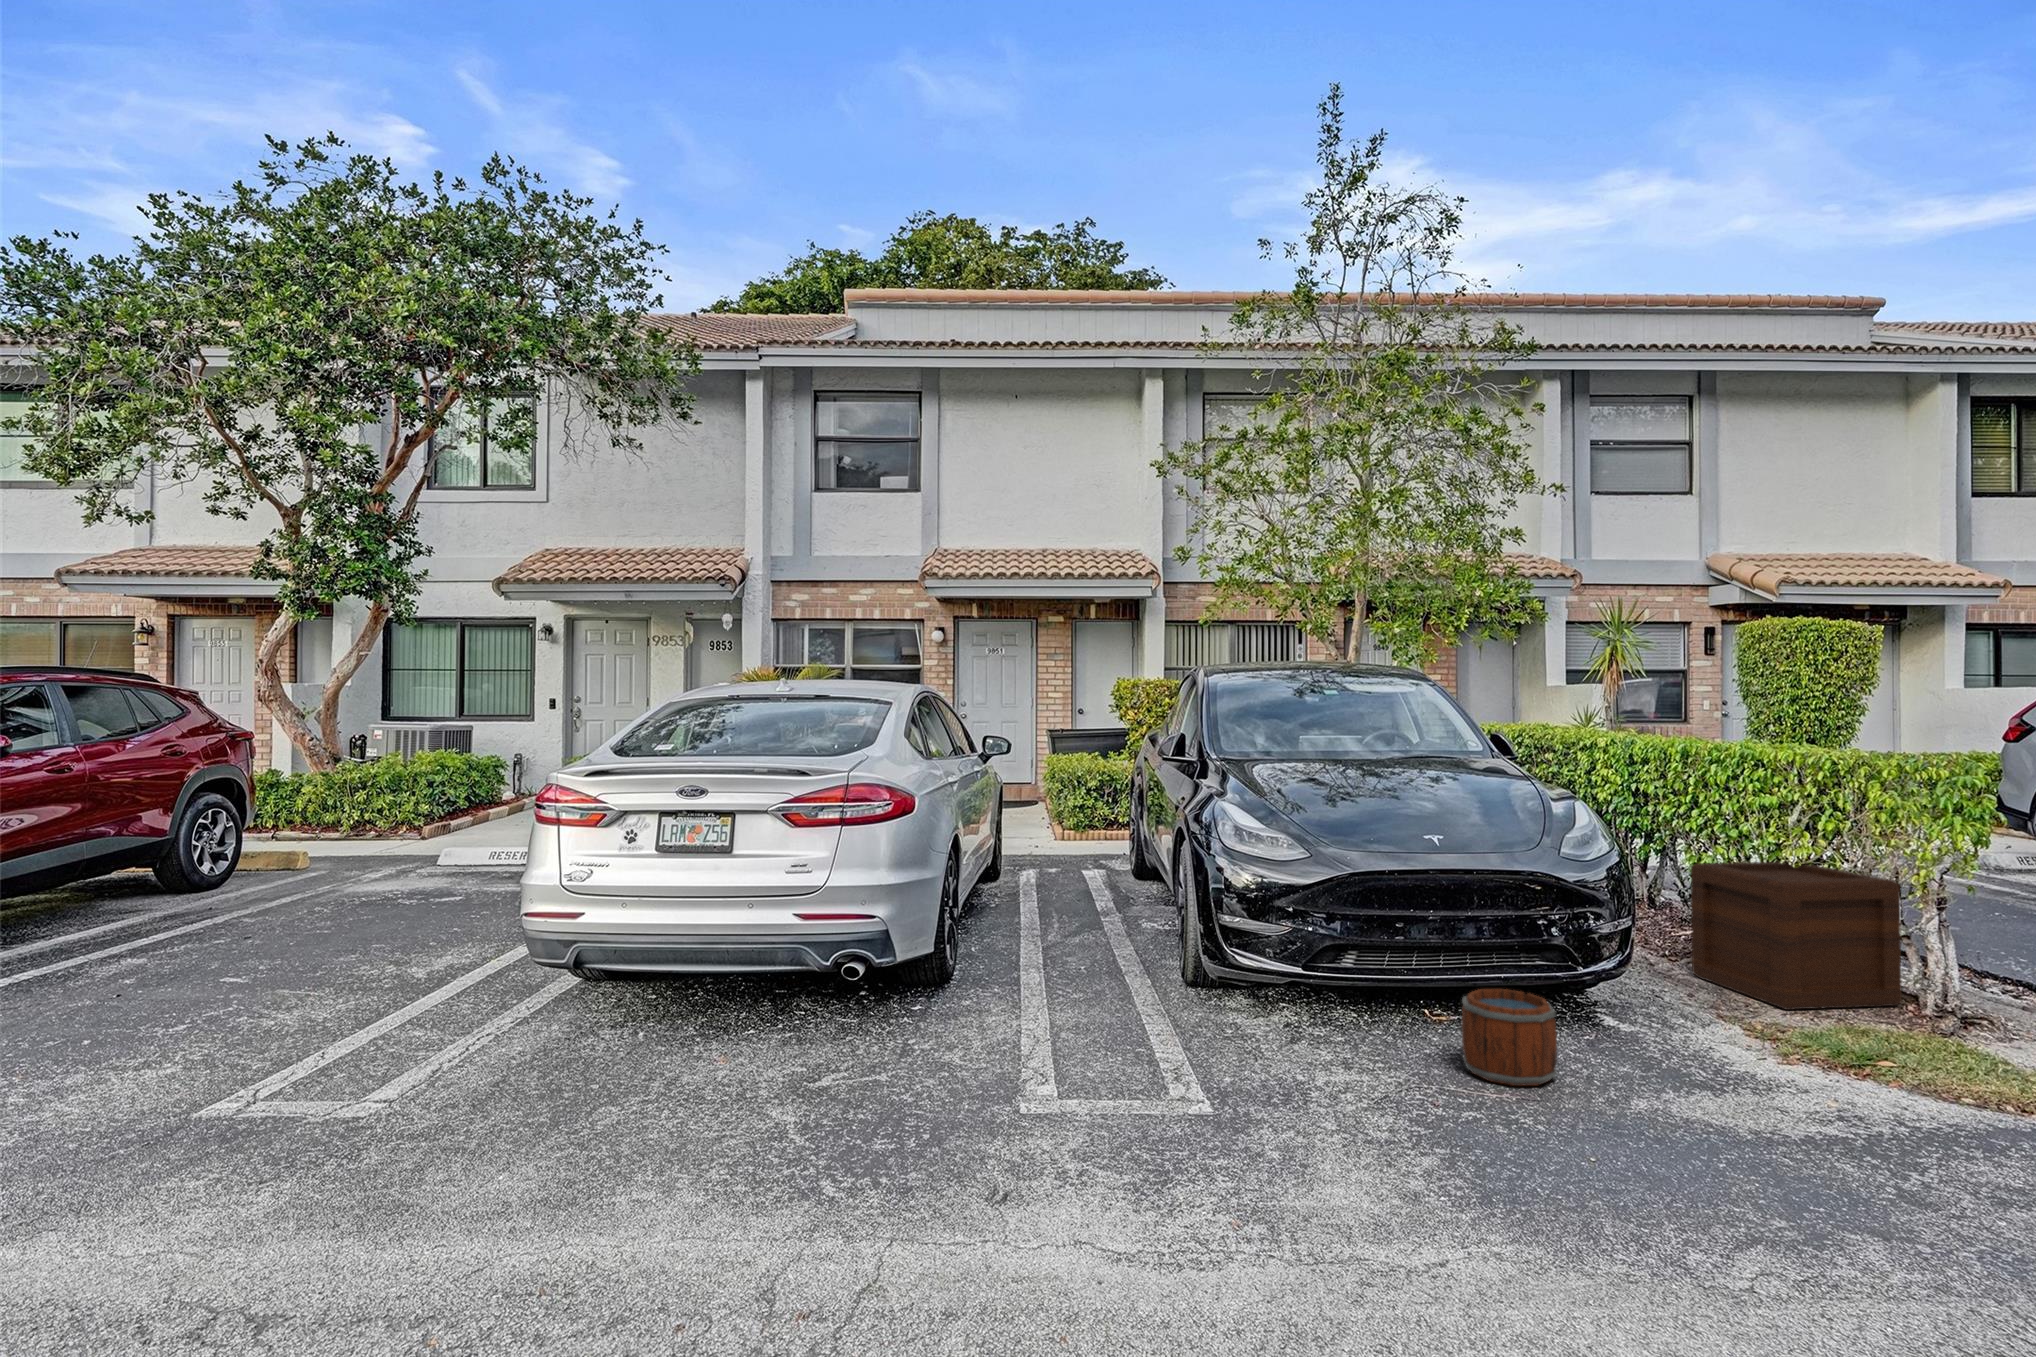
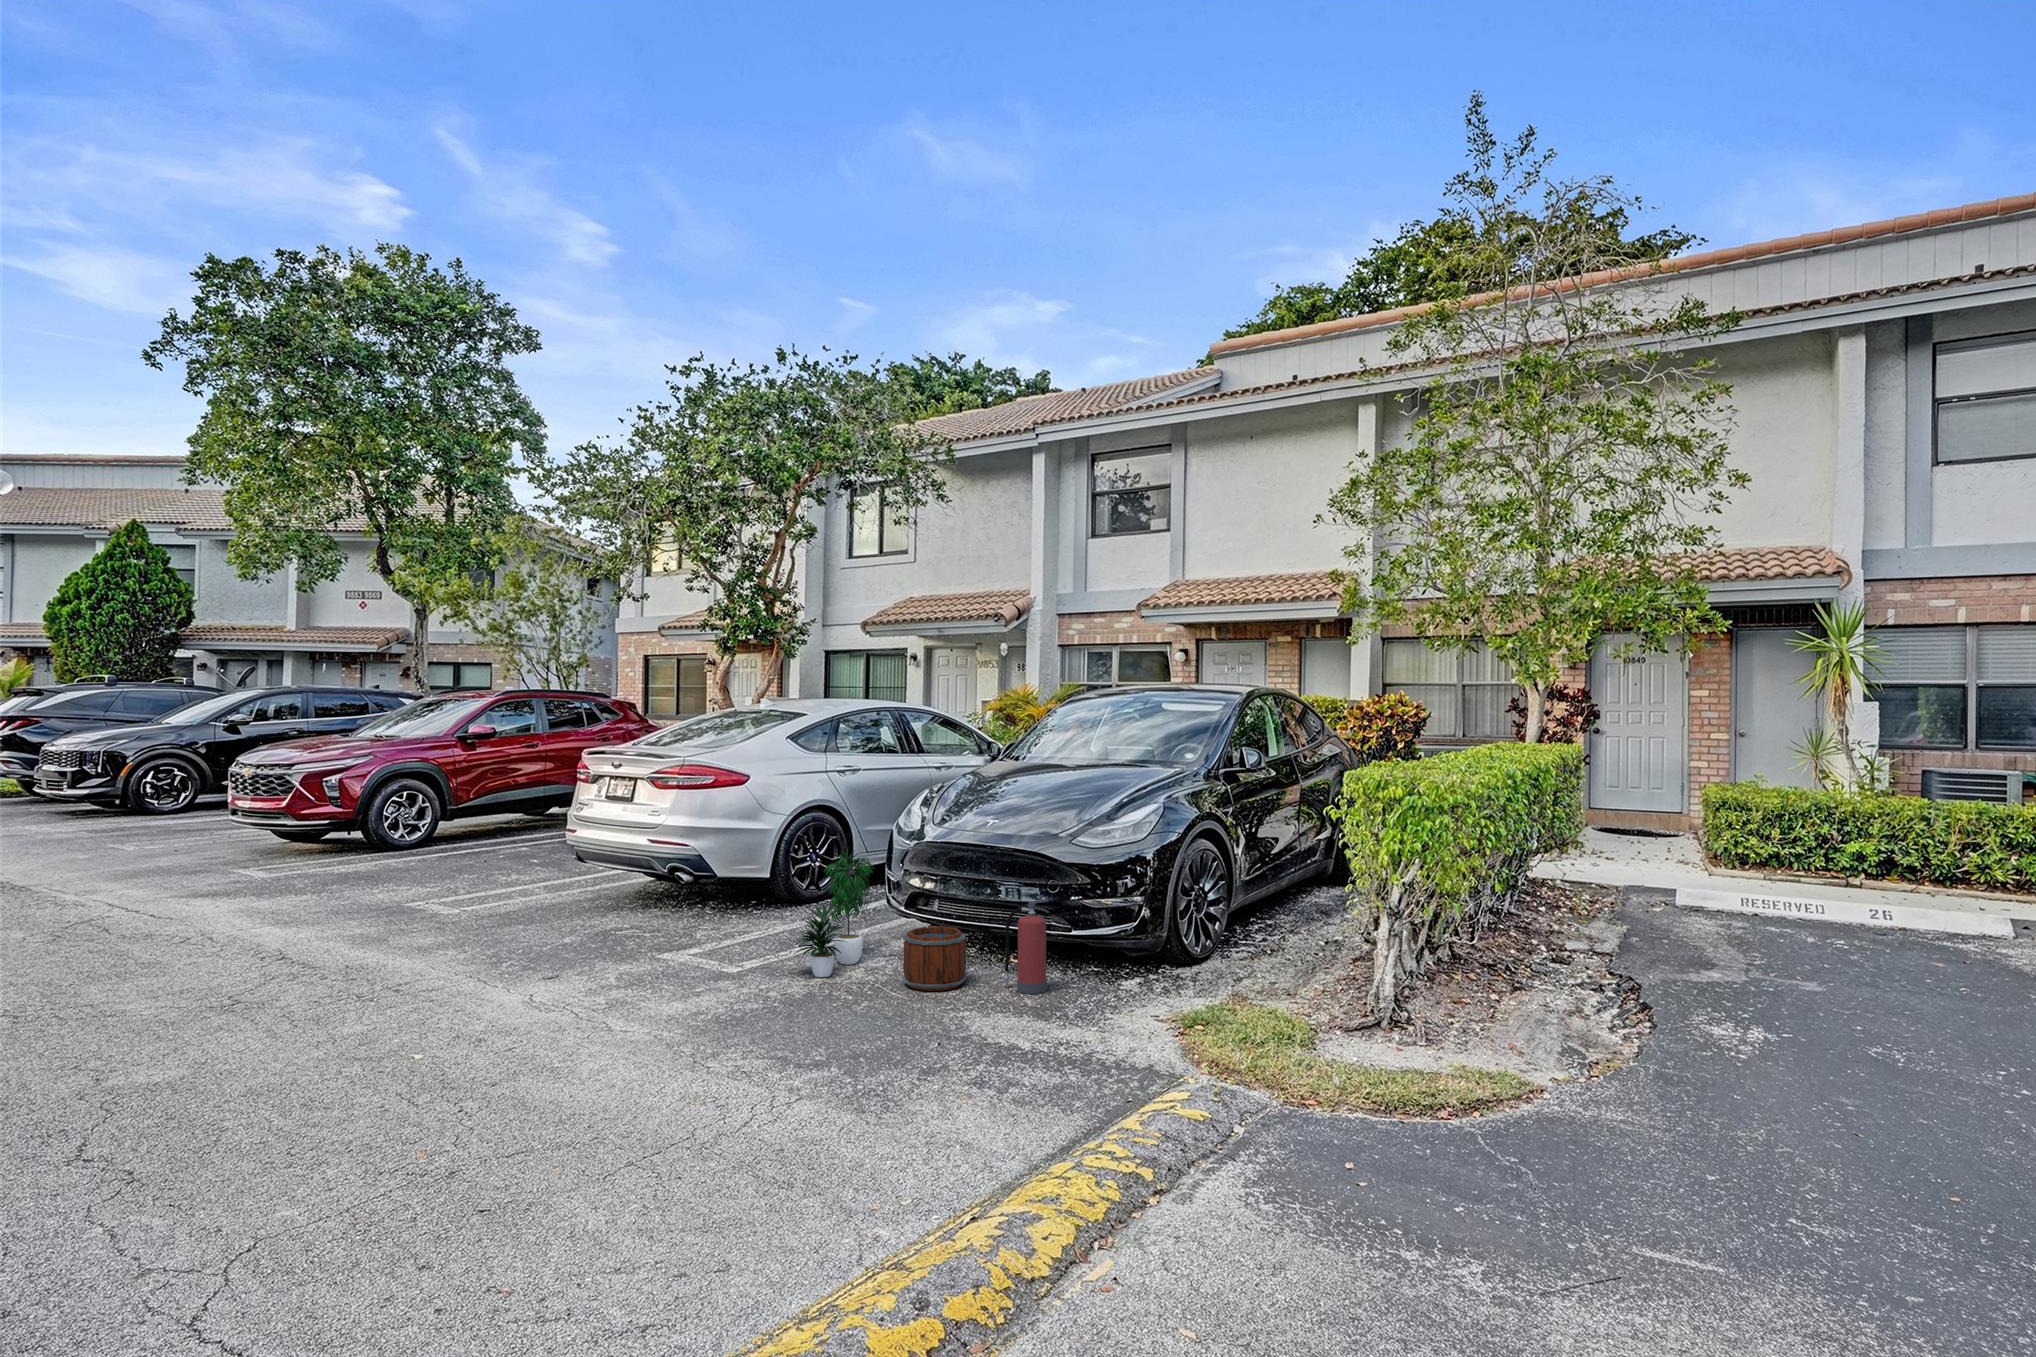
wooden crate: present [1691,861,1902,1010] -> none [1271,871,1409,1013]
potted plant: none [1274,892,1401,1098] -> present [794,848,873,977]
fire extinguisher: none [1578,932,1633,1061] -> present [1003,899,1050,994]

